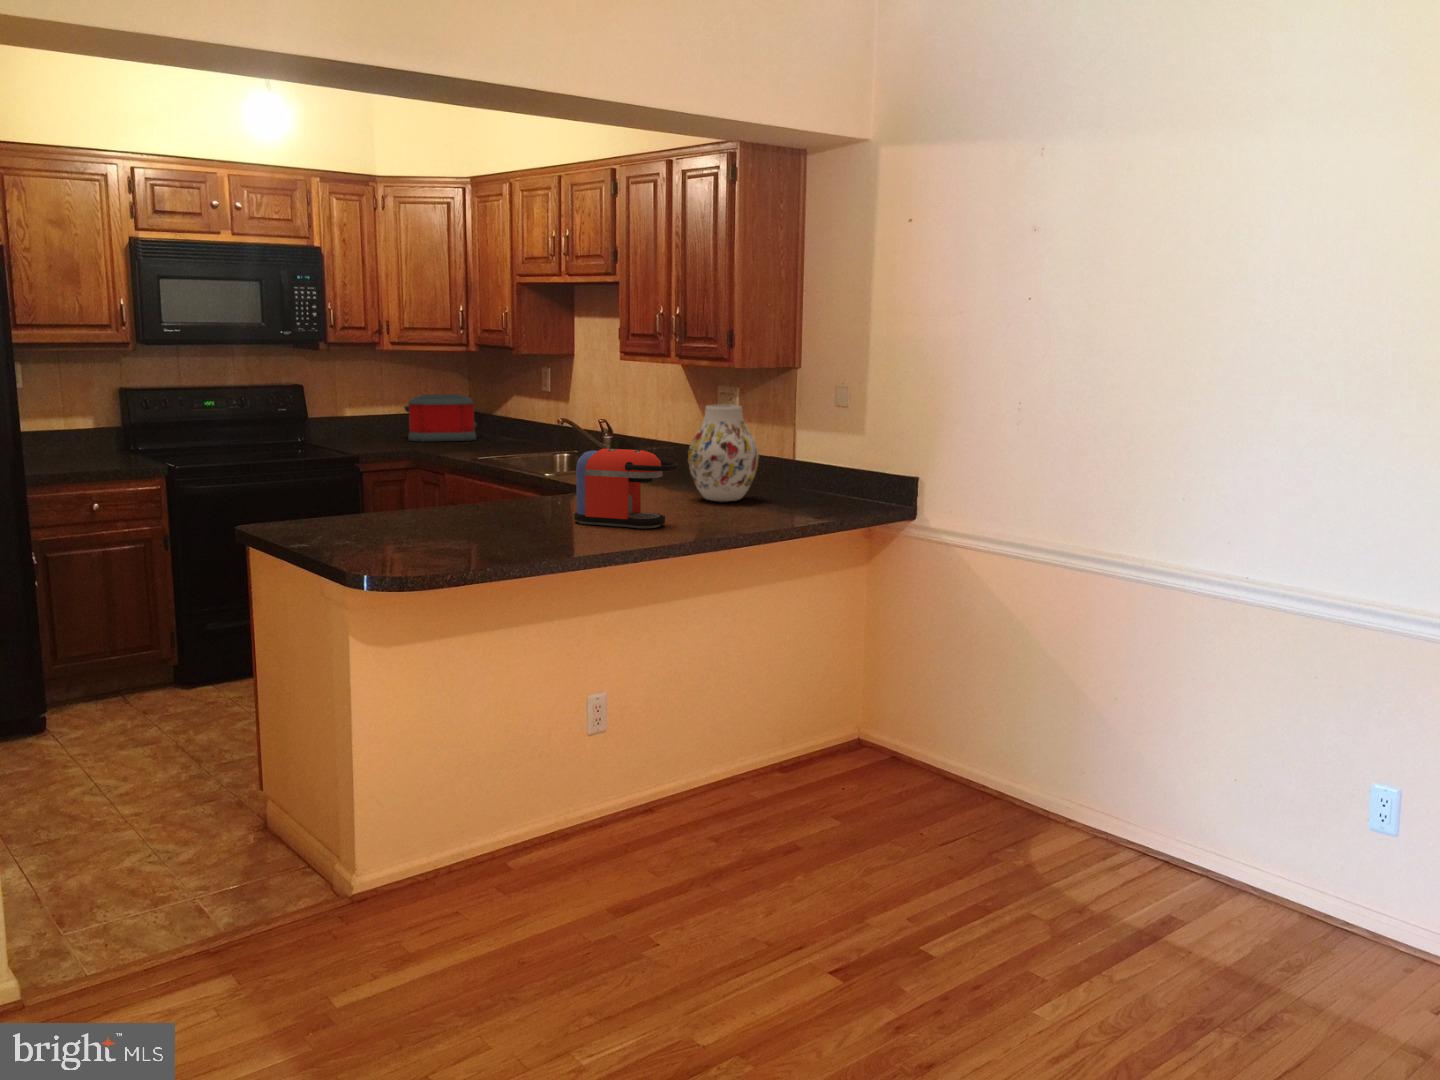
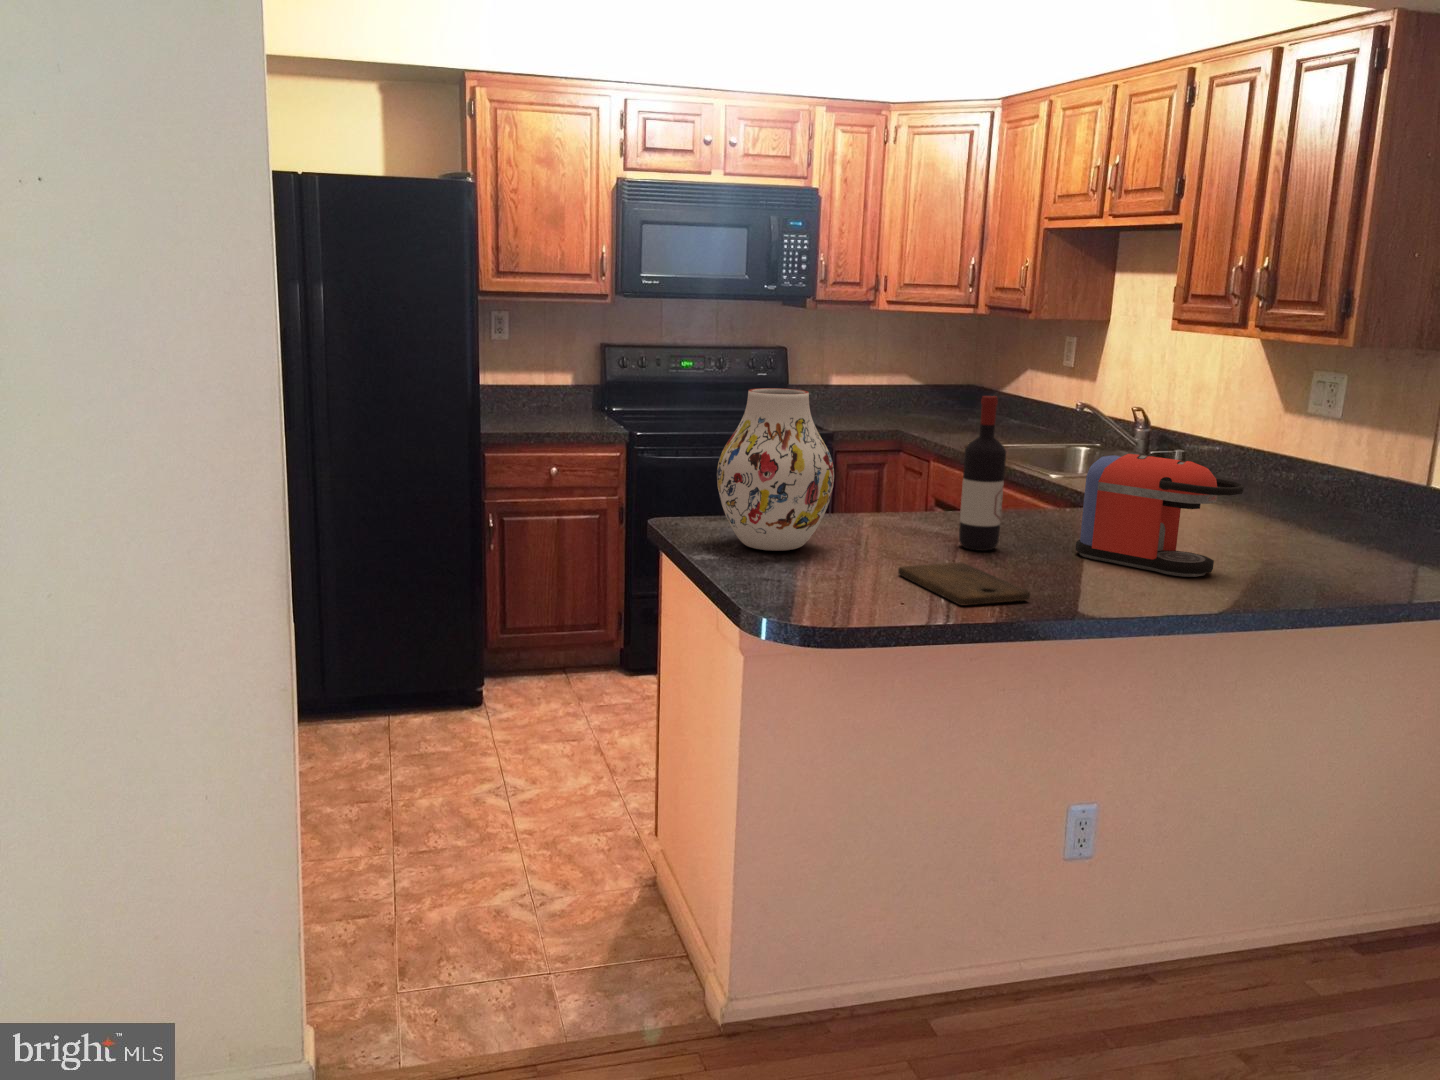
toaster: present [404,394,477,442] -> none [896,364,979,422]
vase: present [688,404,759,502] -> present [717,388,834,551]
wine bottle: none [489,414,520,526] -> present [959,396,1006,551]
cutting board: none [455,533,551,558] -> present [898,563,1030,605]

